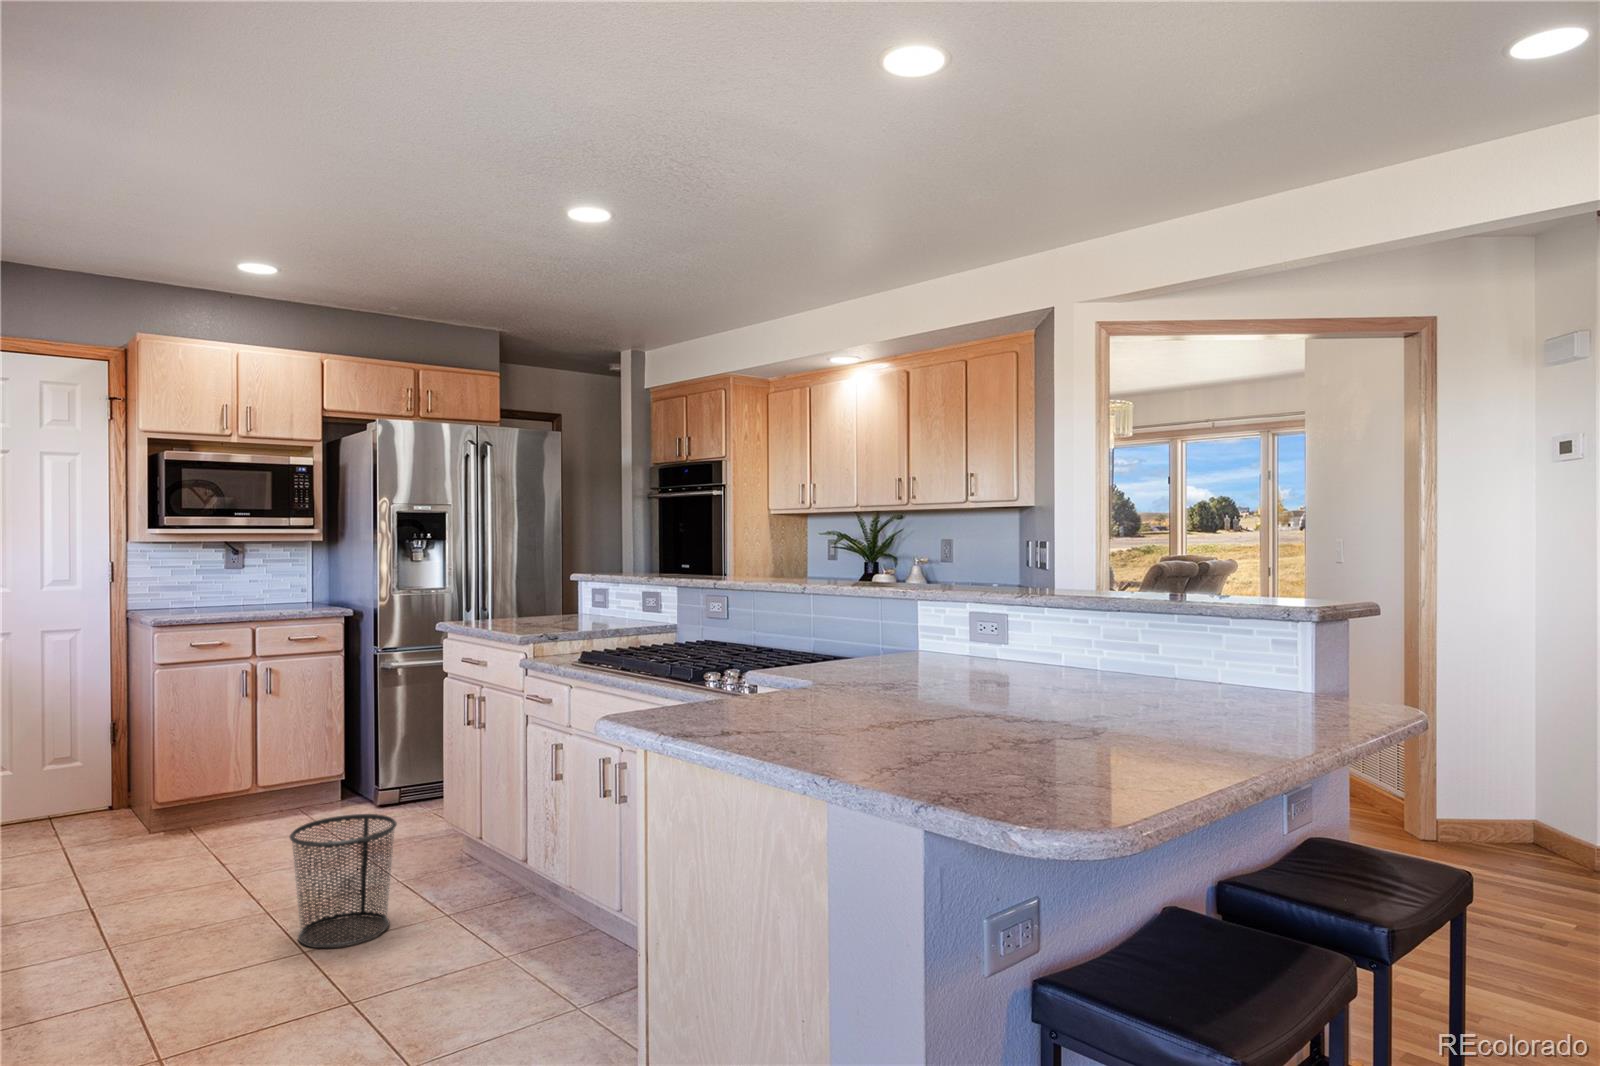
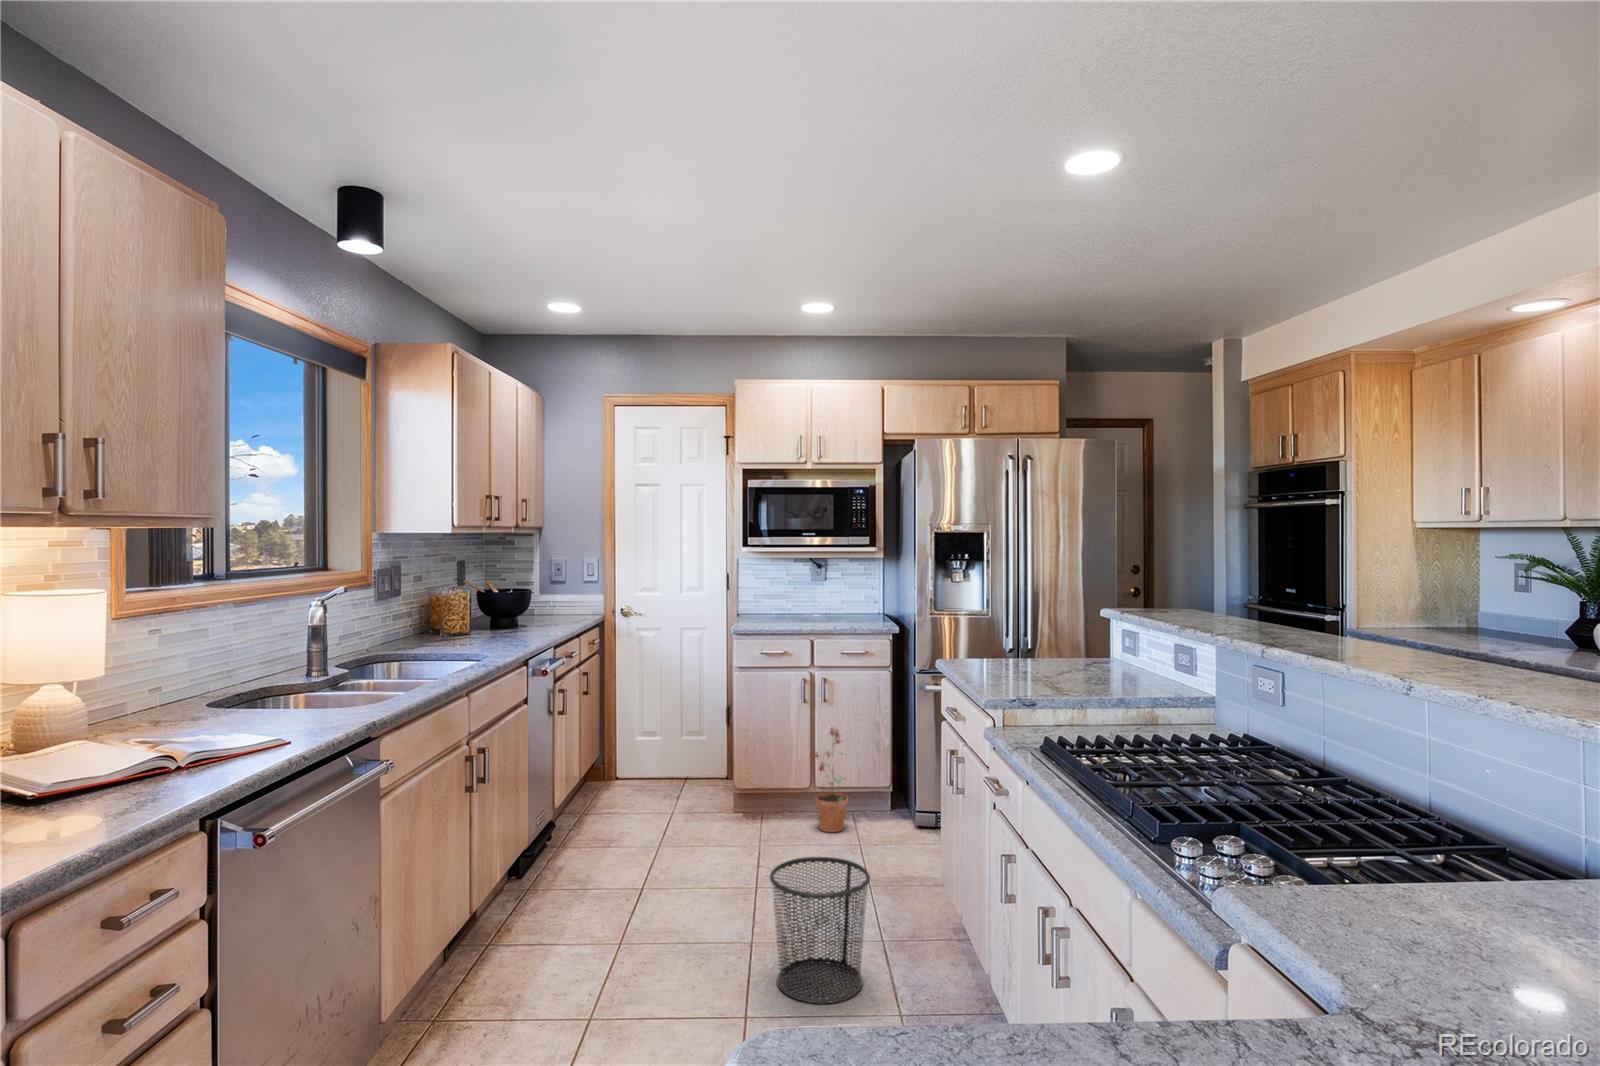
potted plant: none [248,718,300,828] -> present [810,728,848,832]

